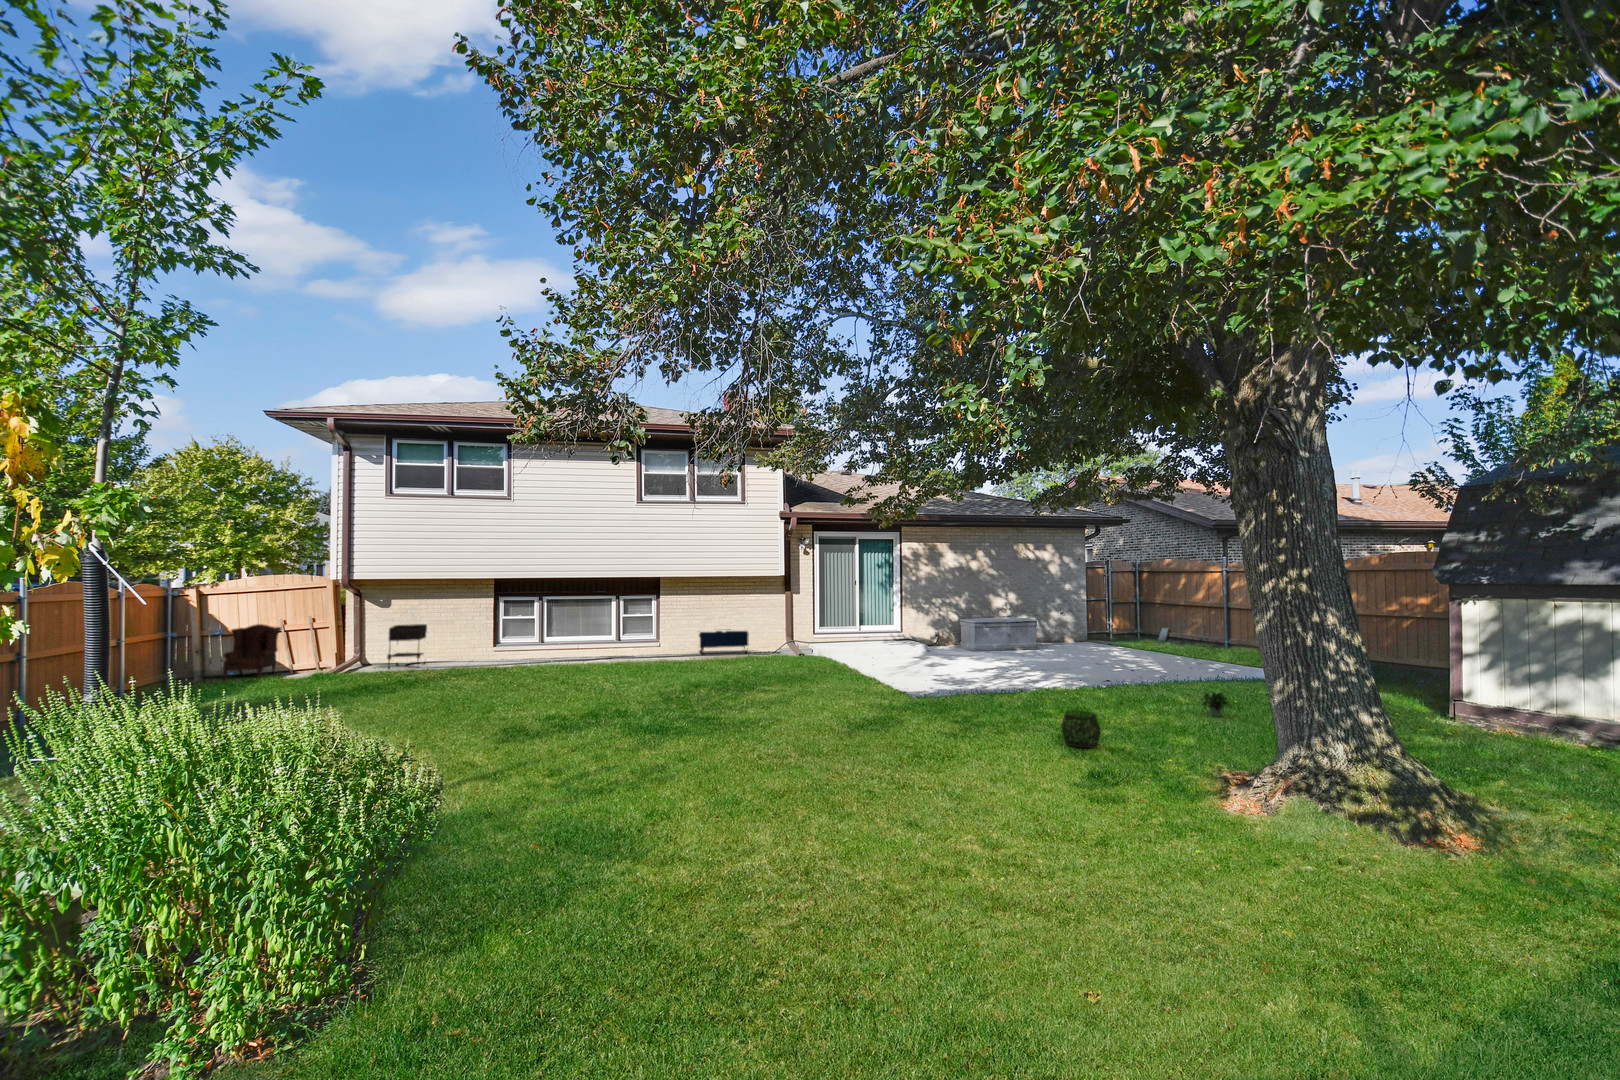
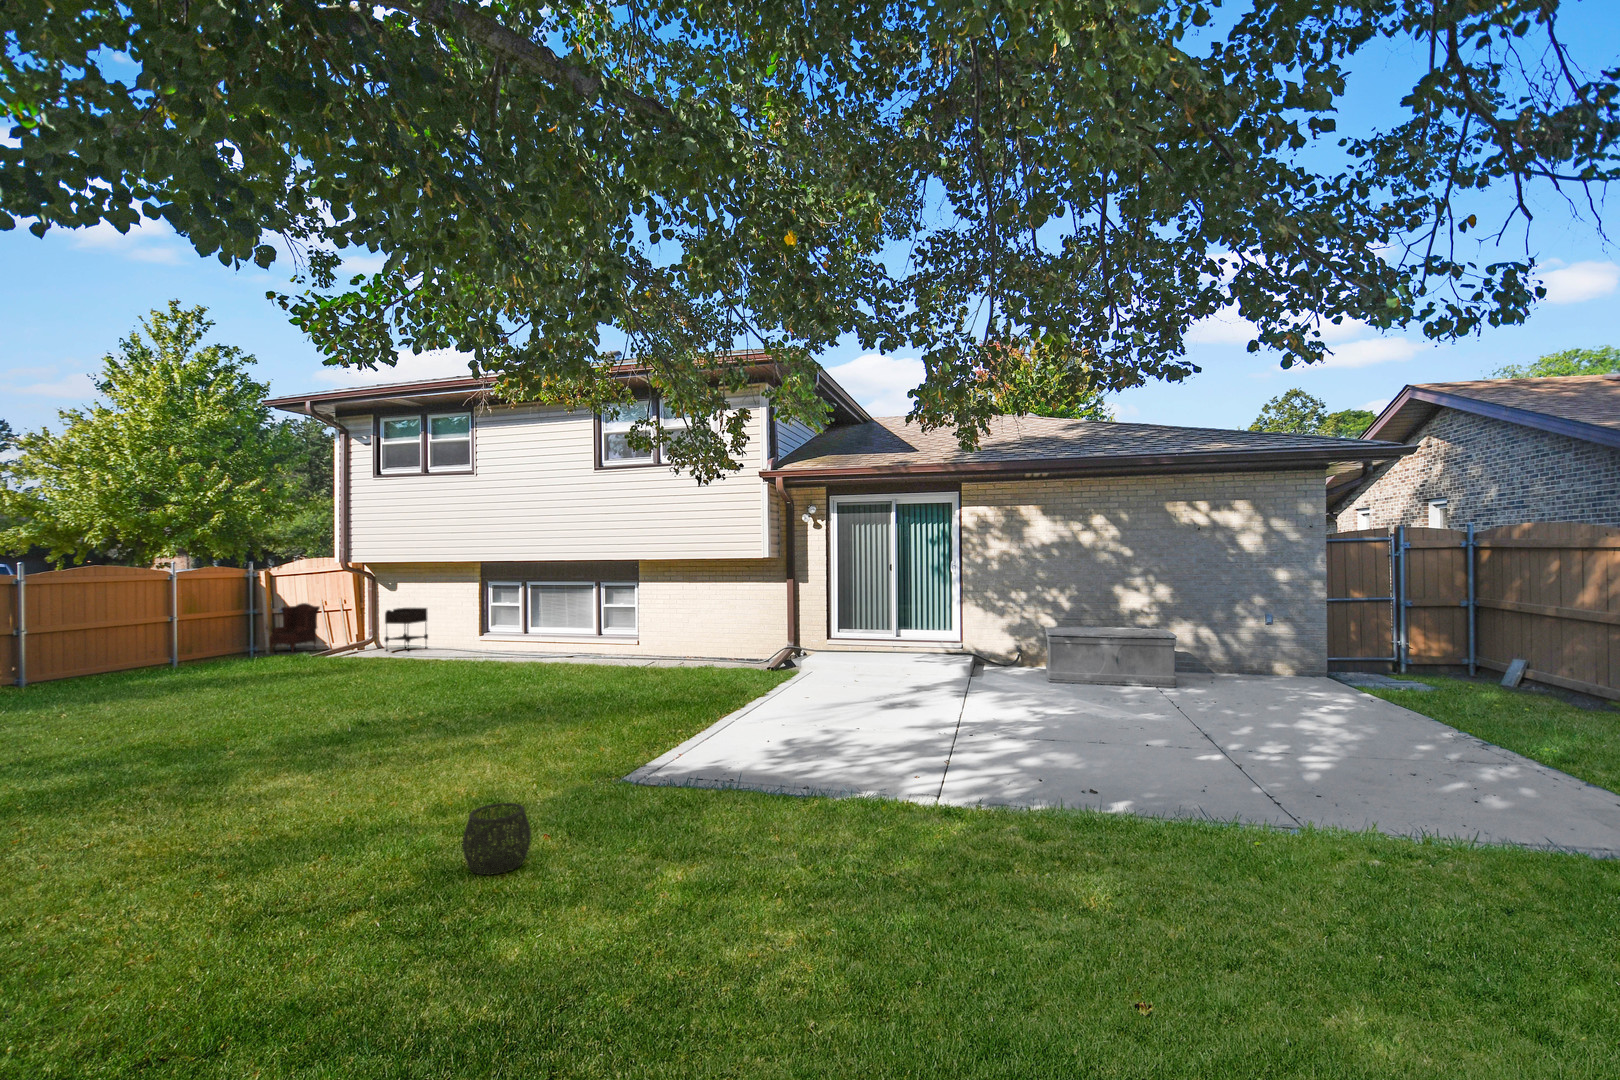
bench: present [699,631,749,654] -> none [668,626,736,660]
potted plant: present [1202,692,1230,716] -> none [897,808,964,869]

